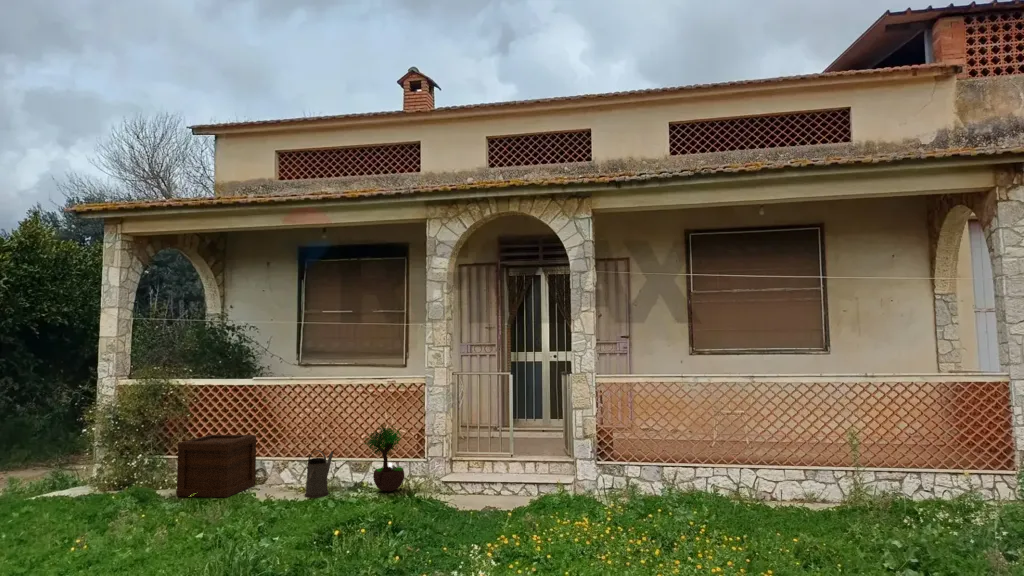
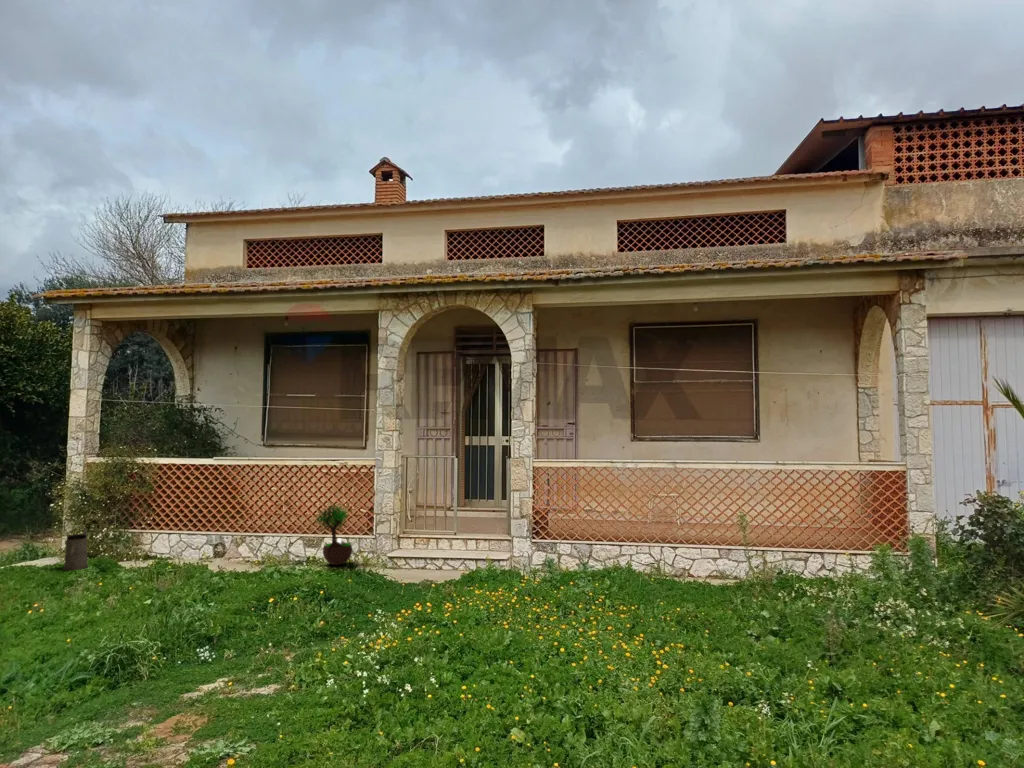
wooden crate: present [177,435,256,498] -> none [138,510,216,569]
watering can: present [305,450,333,498] -> present [63,527,88,570]

